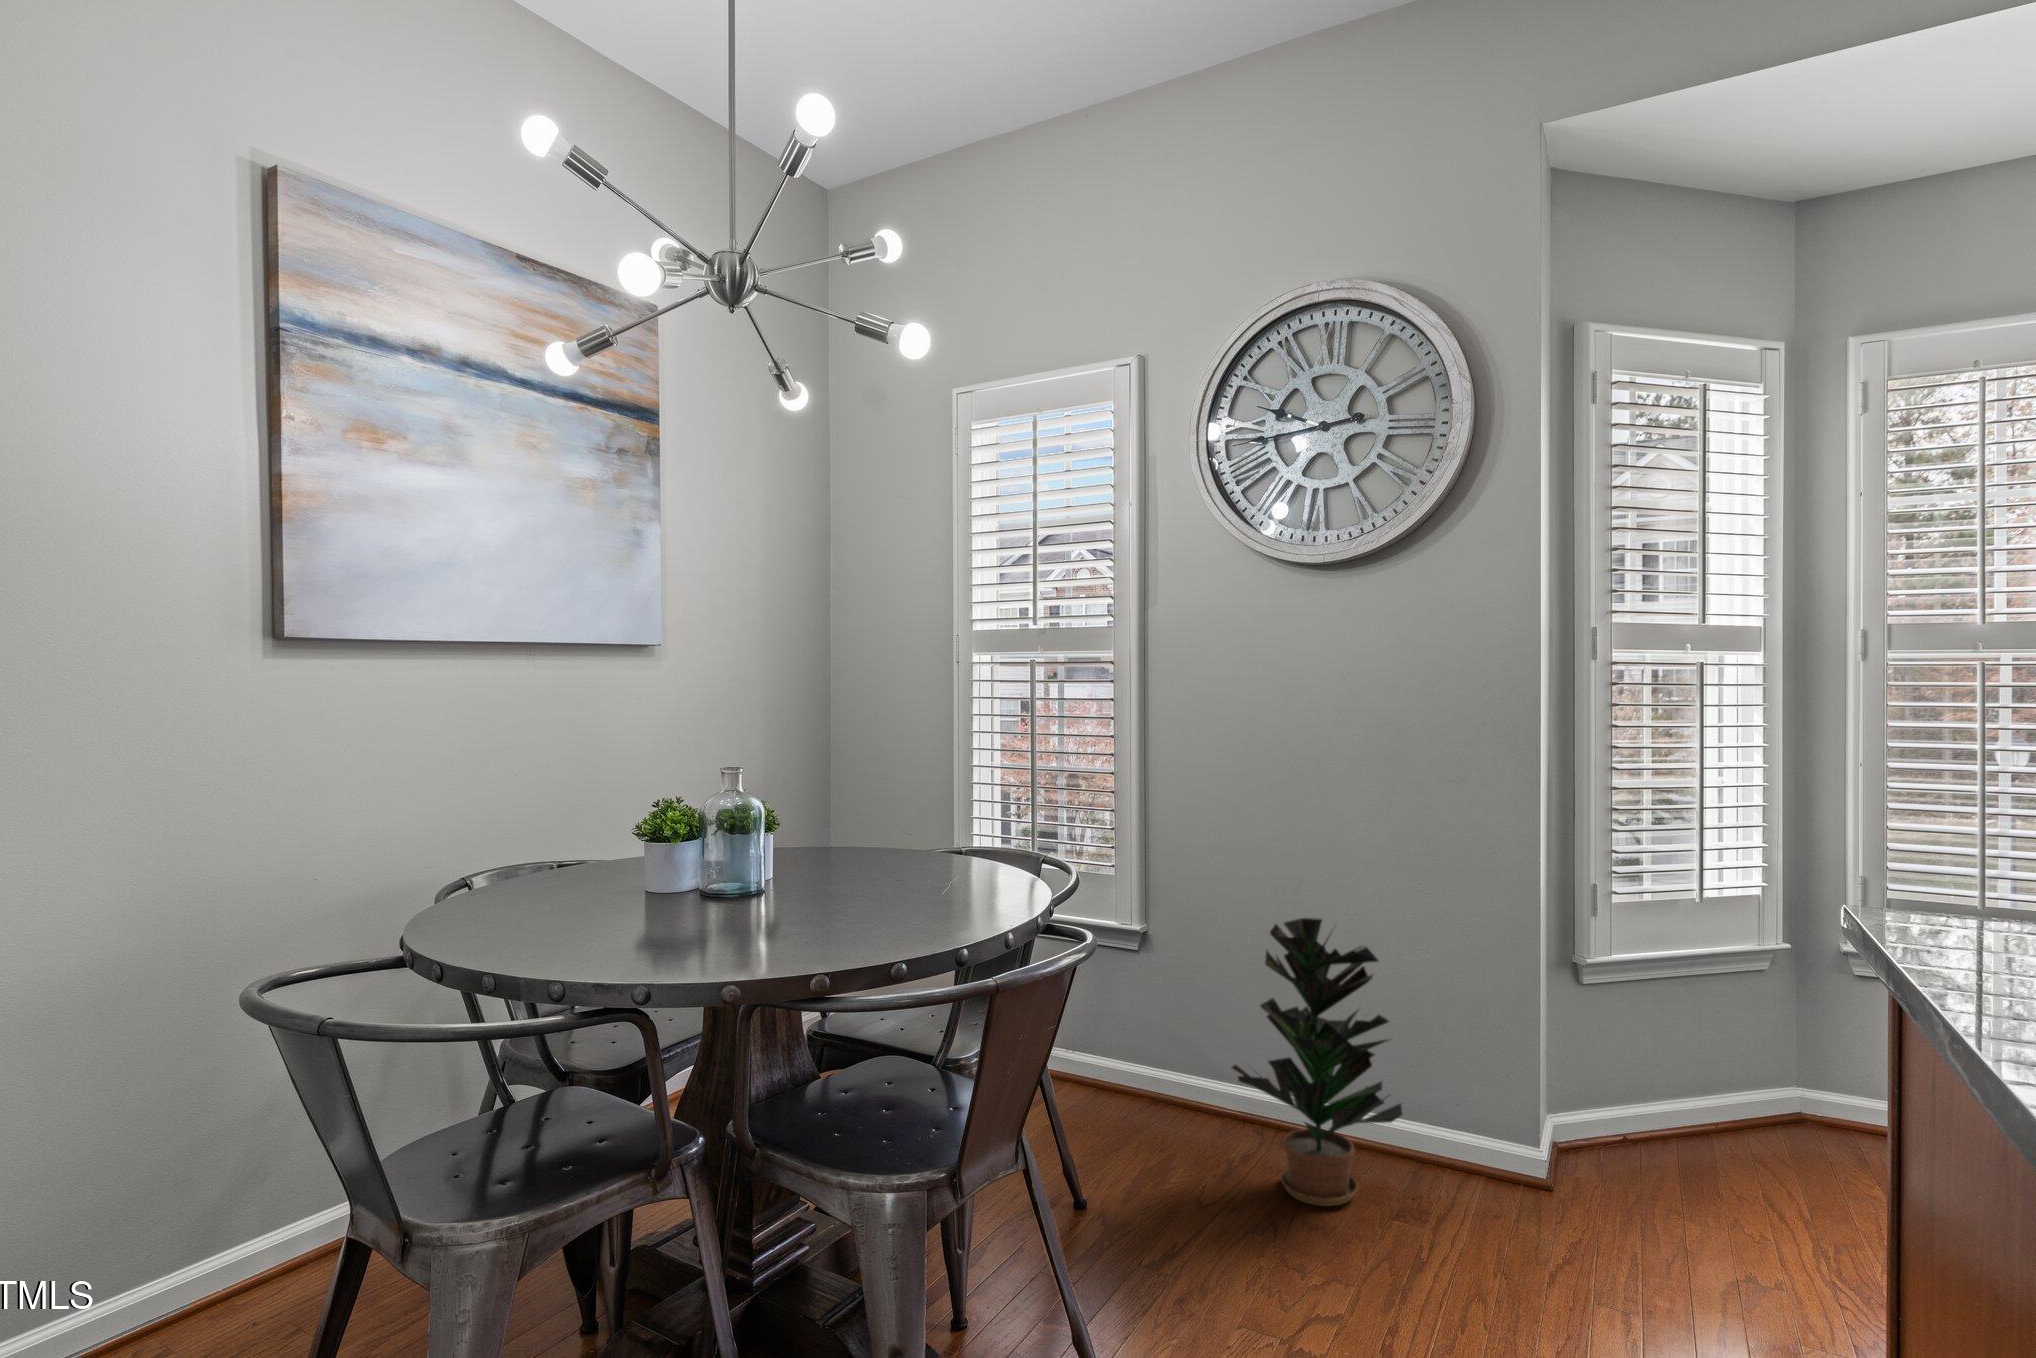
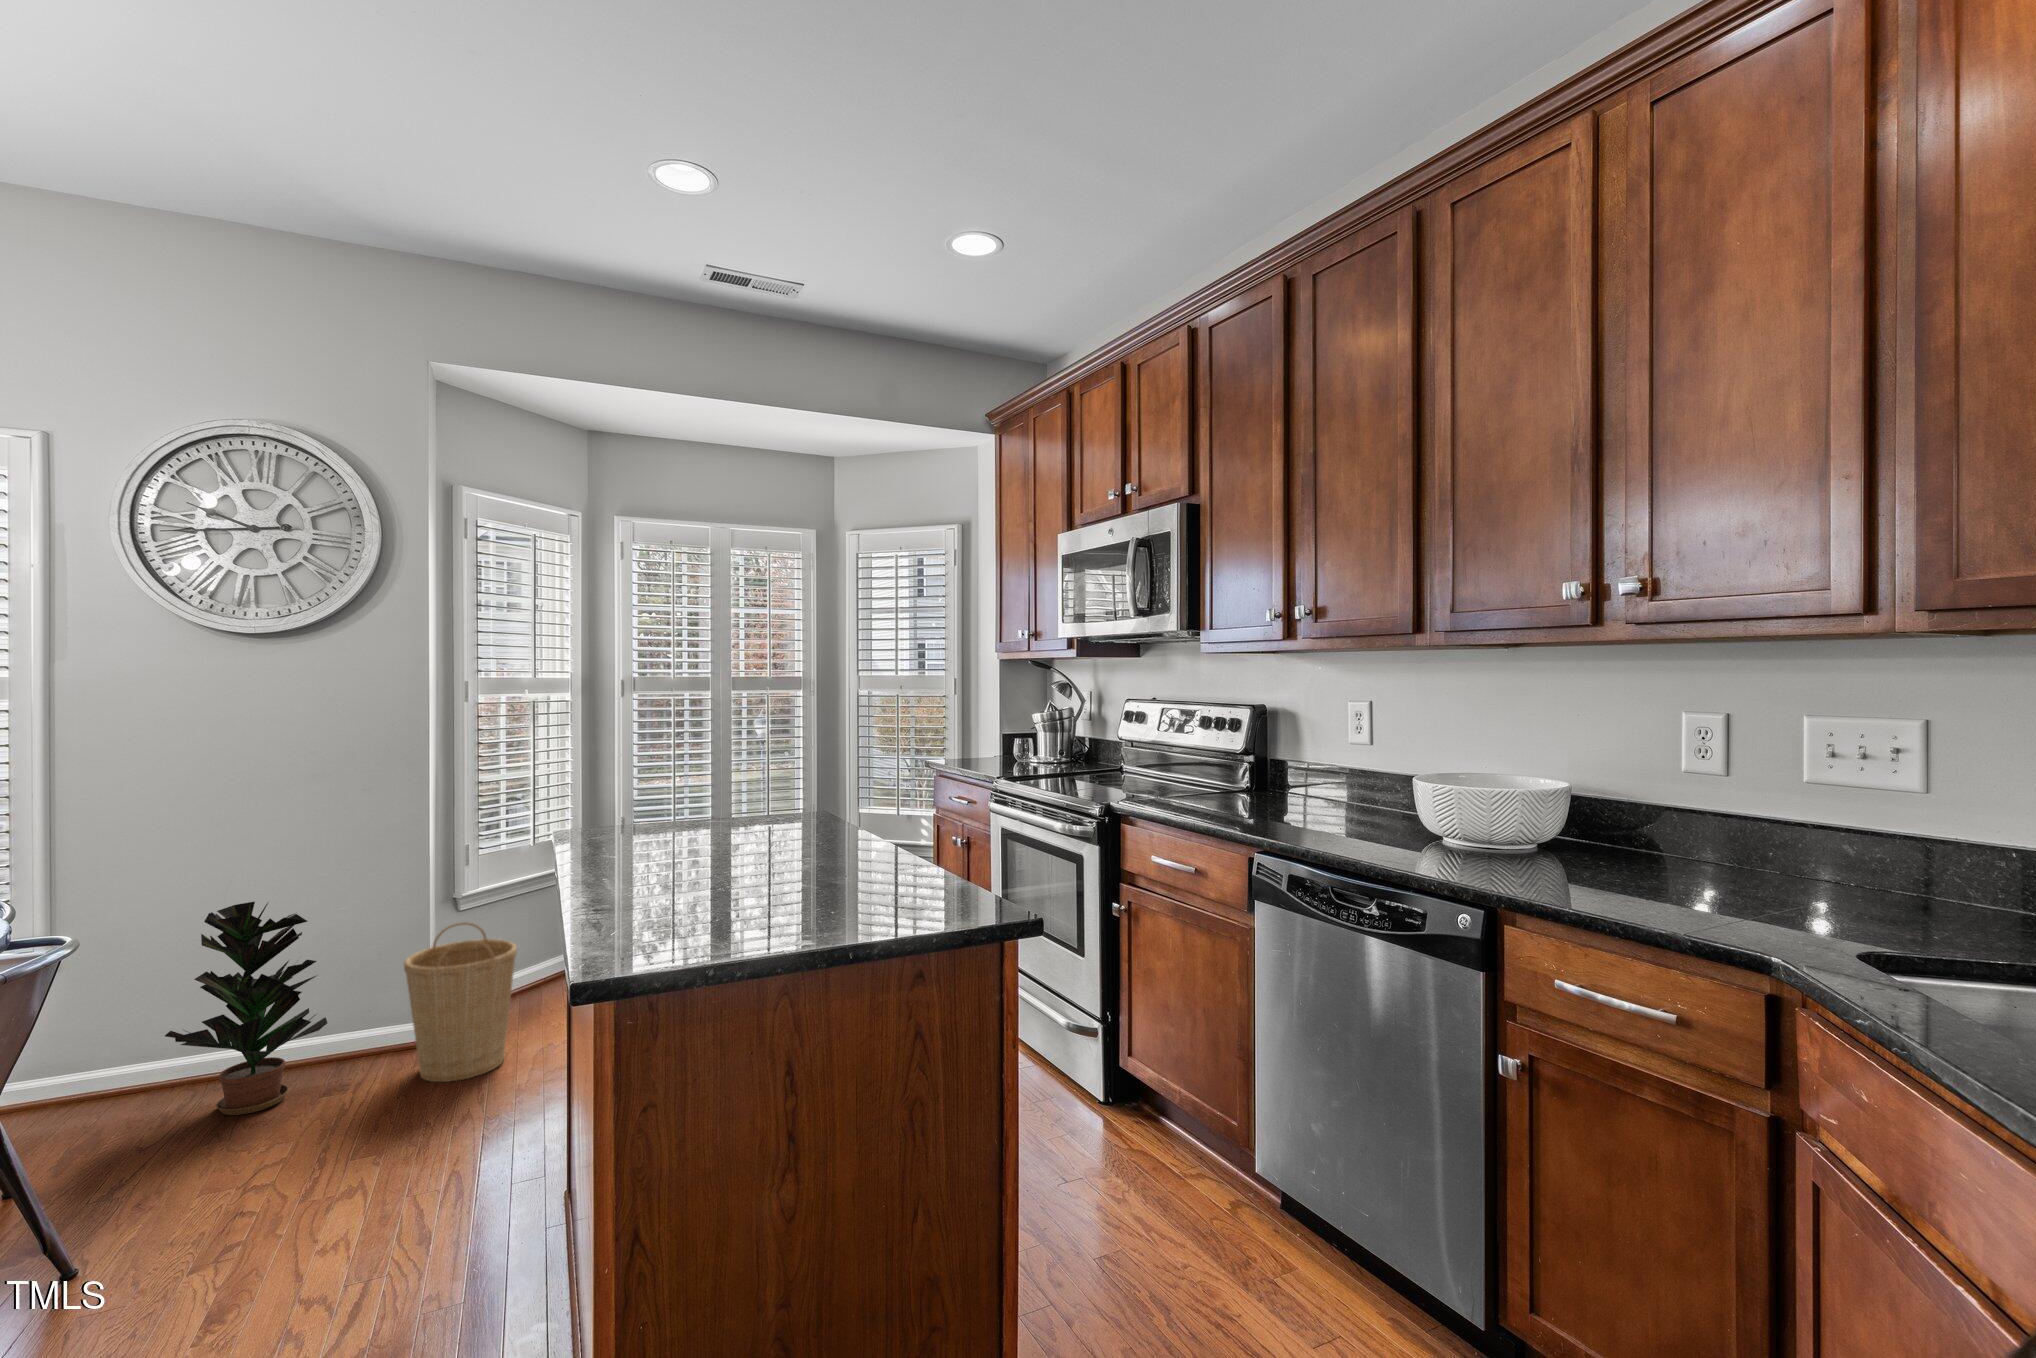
basket: none [1503,1011,1683,1284] -> present [404,922,517,1082]

